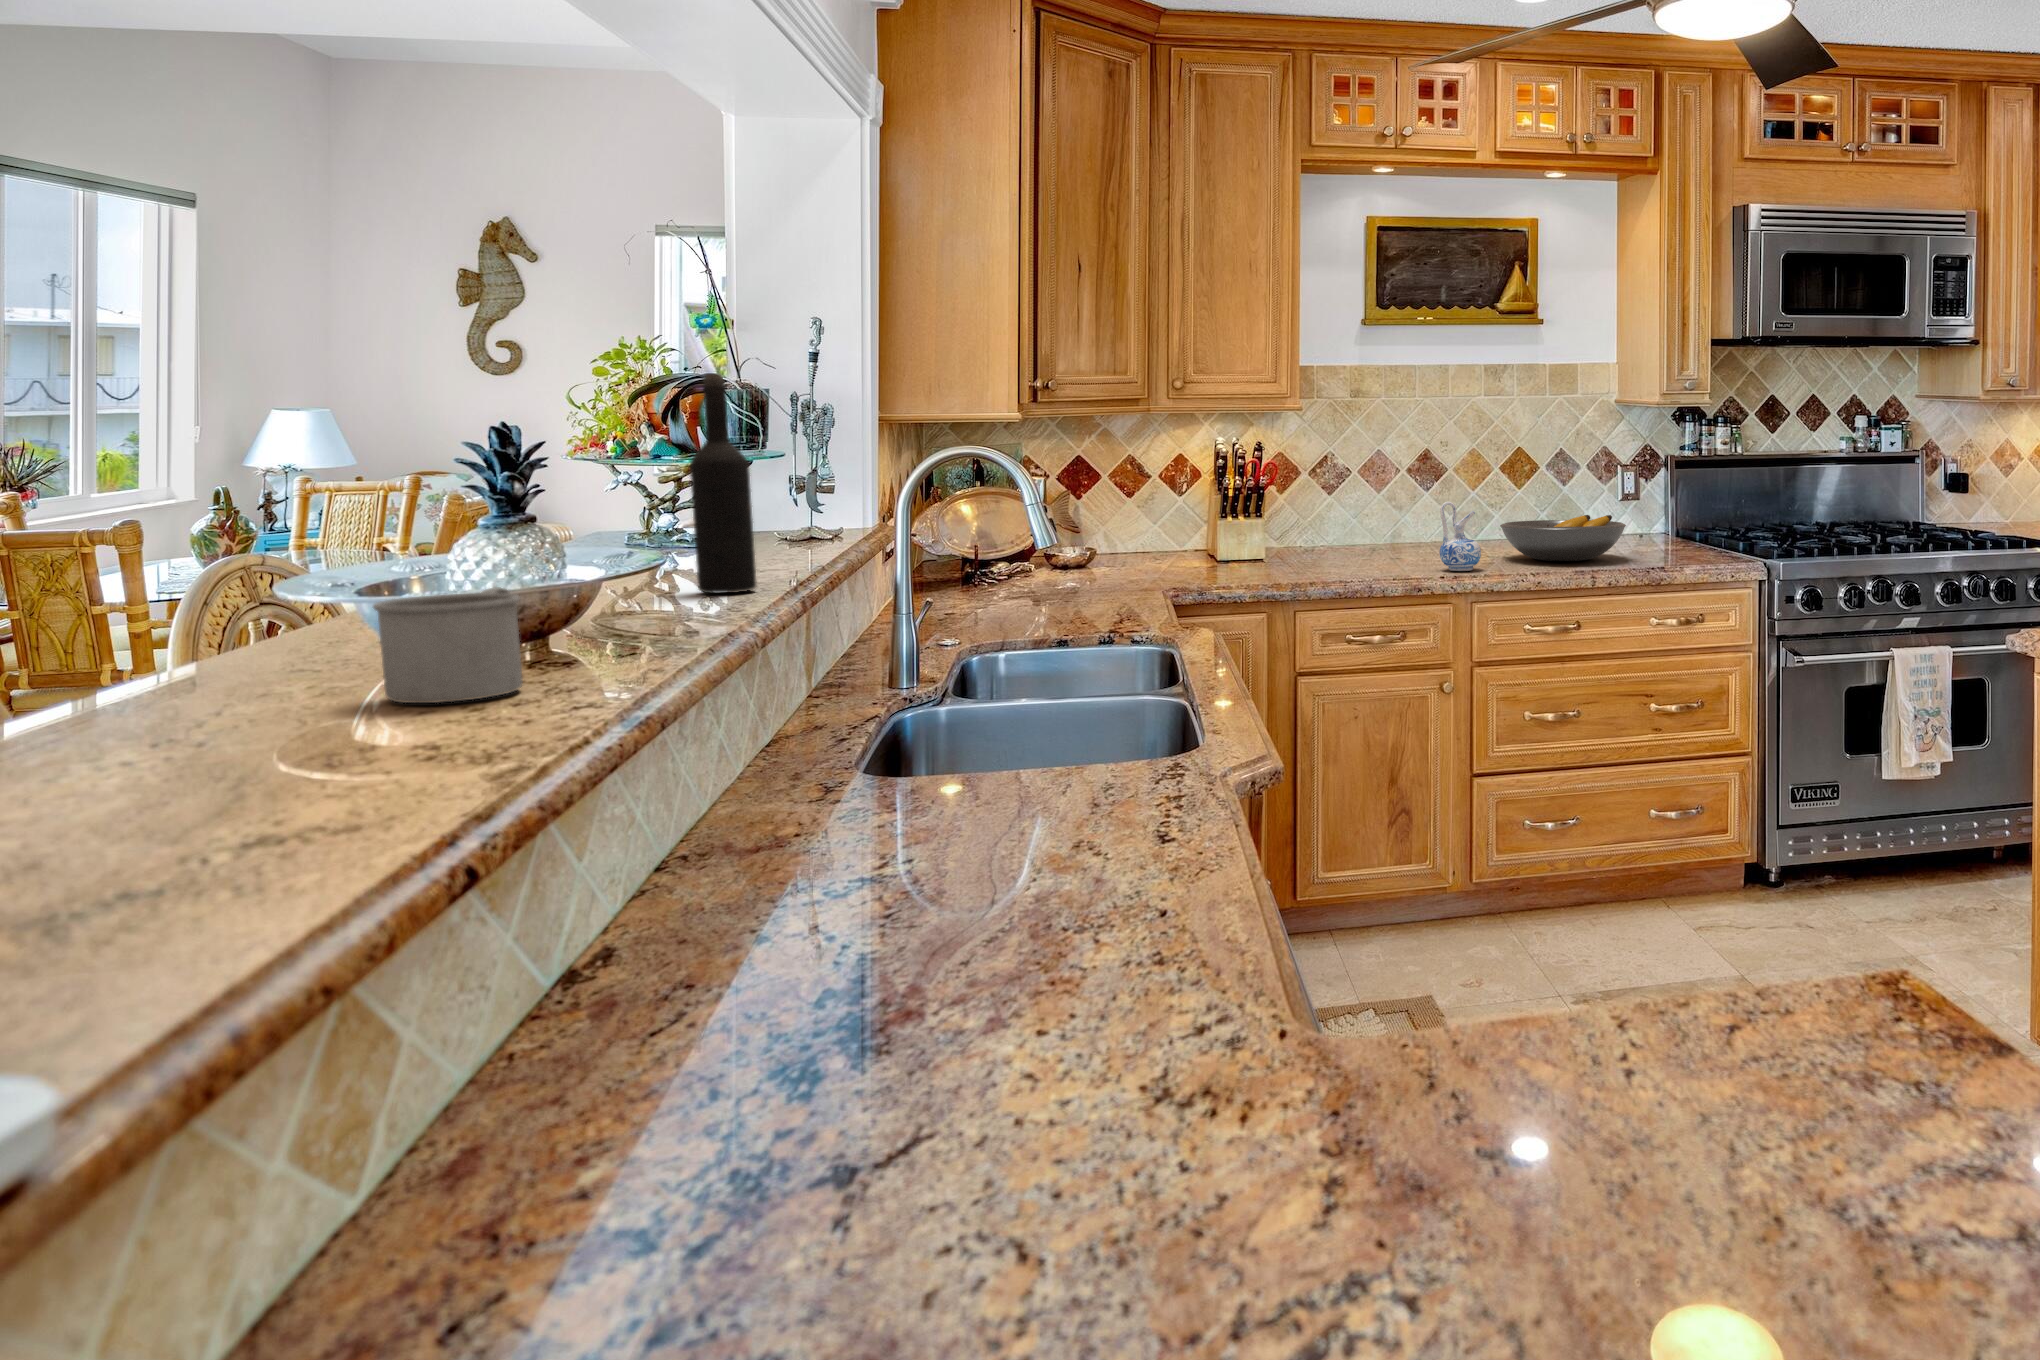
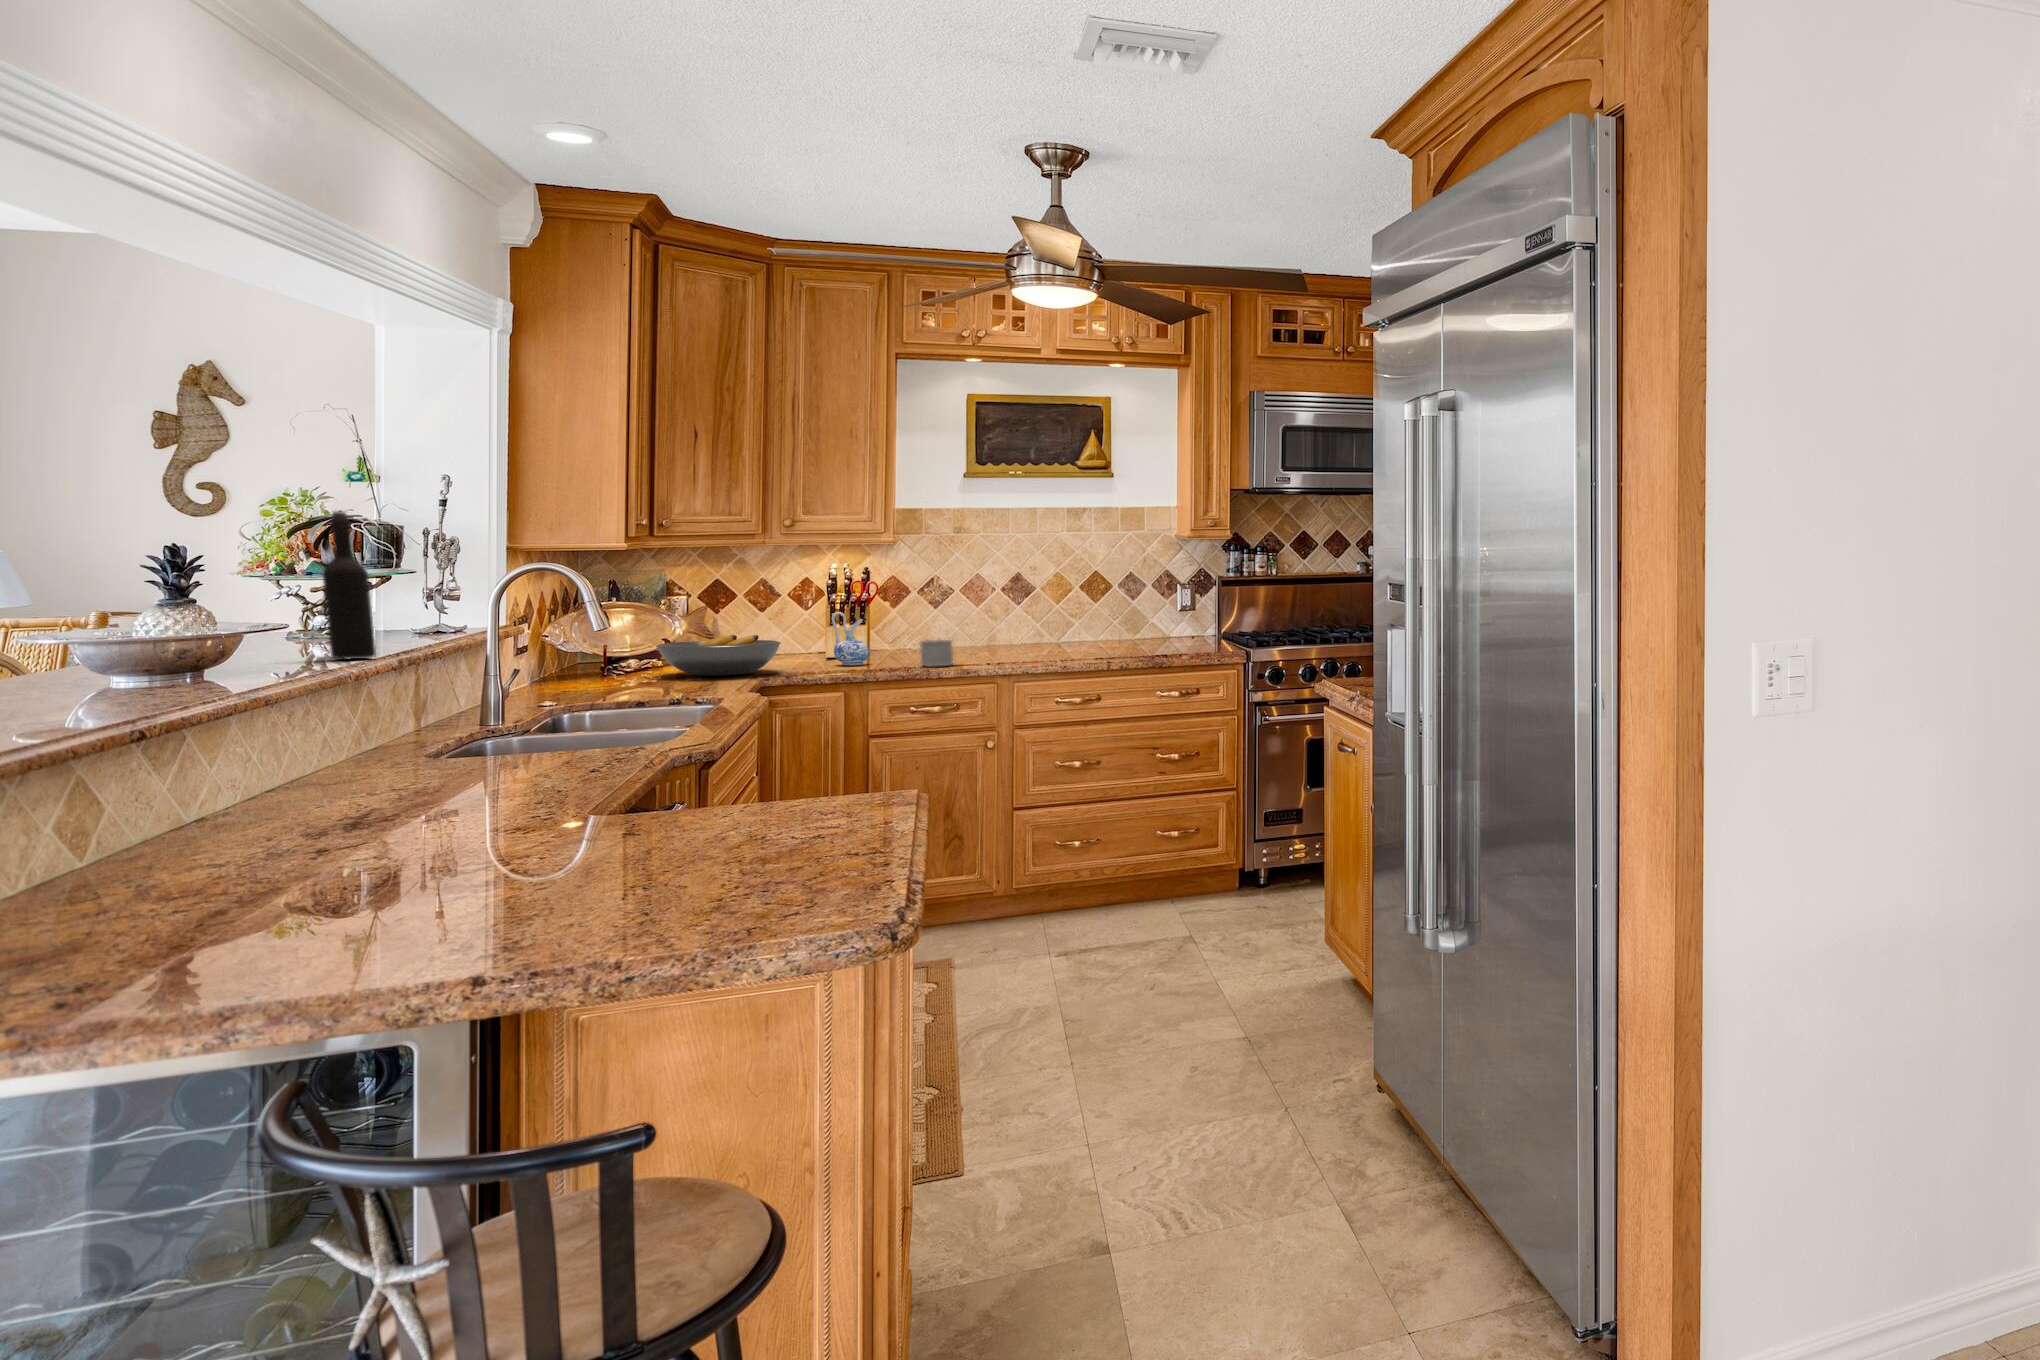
ceramic pitcher: present [1440,502,1481,571] -> present [832,612,869,665]
fruit bowl: present [1500,515,1626,561] -> present [656,635,781,676]
mug: present [373,587,523,703] -> present [920,639,953,667]

